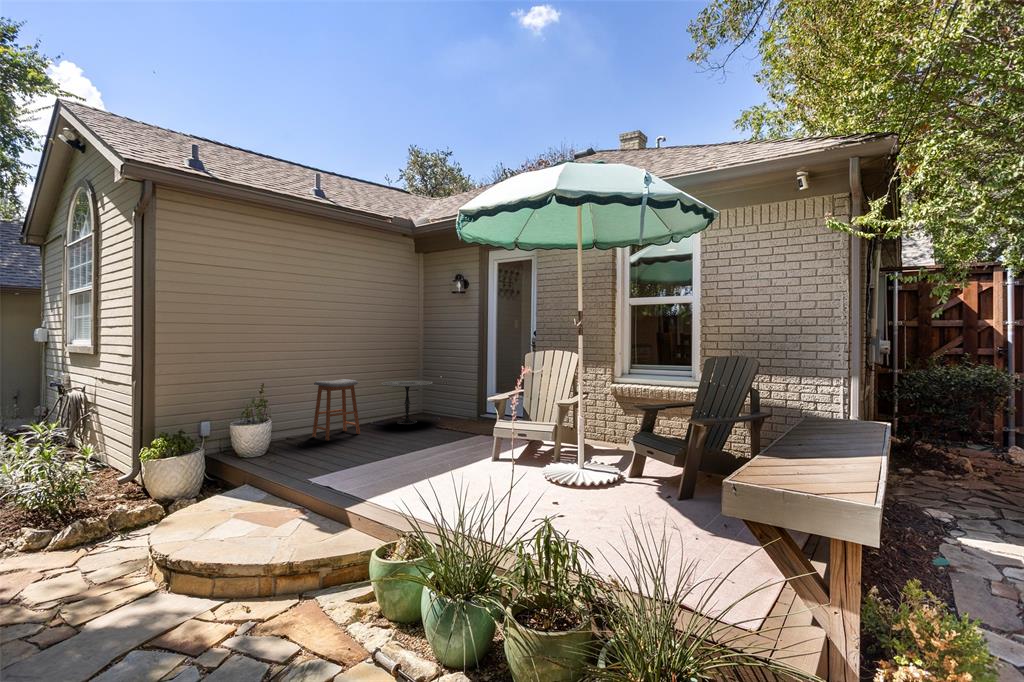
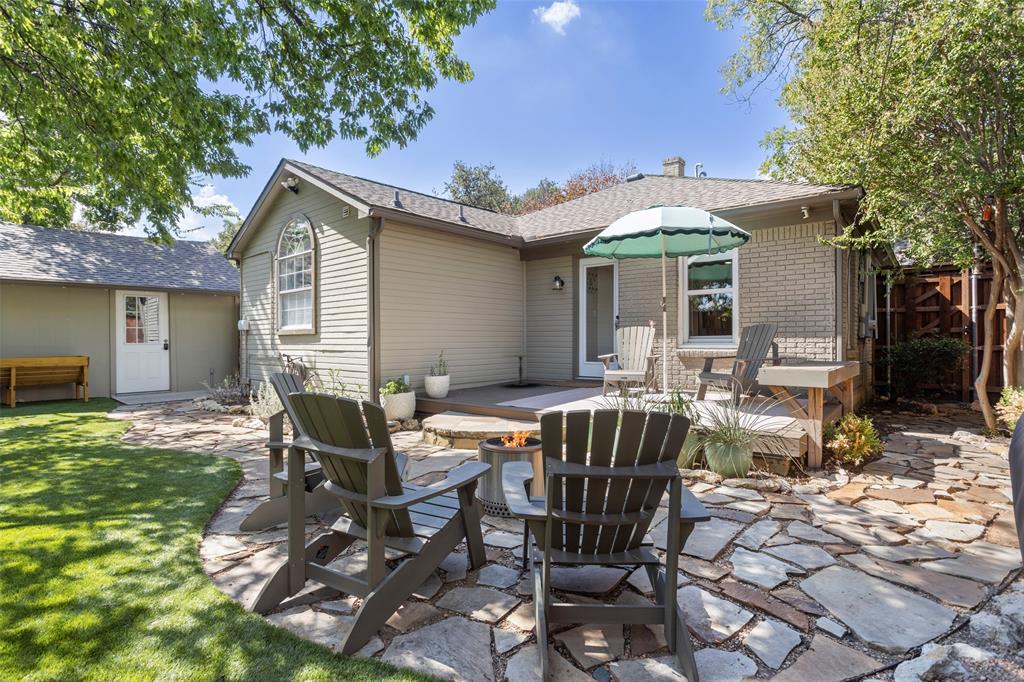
stool: present [312,379,360,440] -> none [462,351,494,392]

